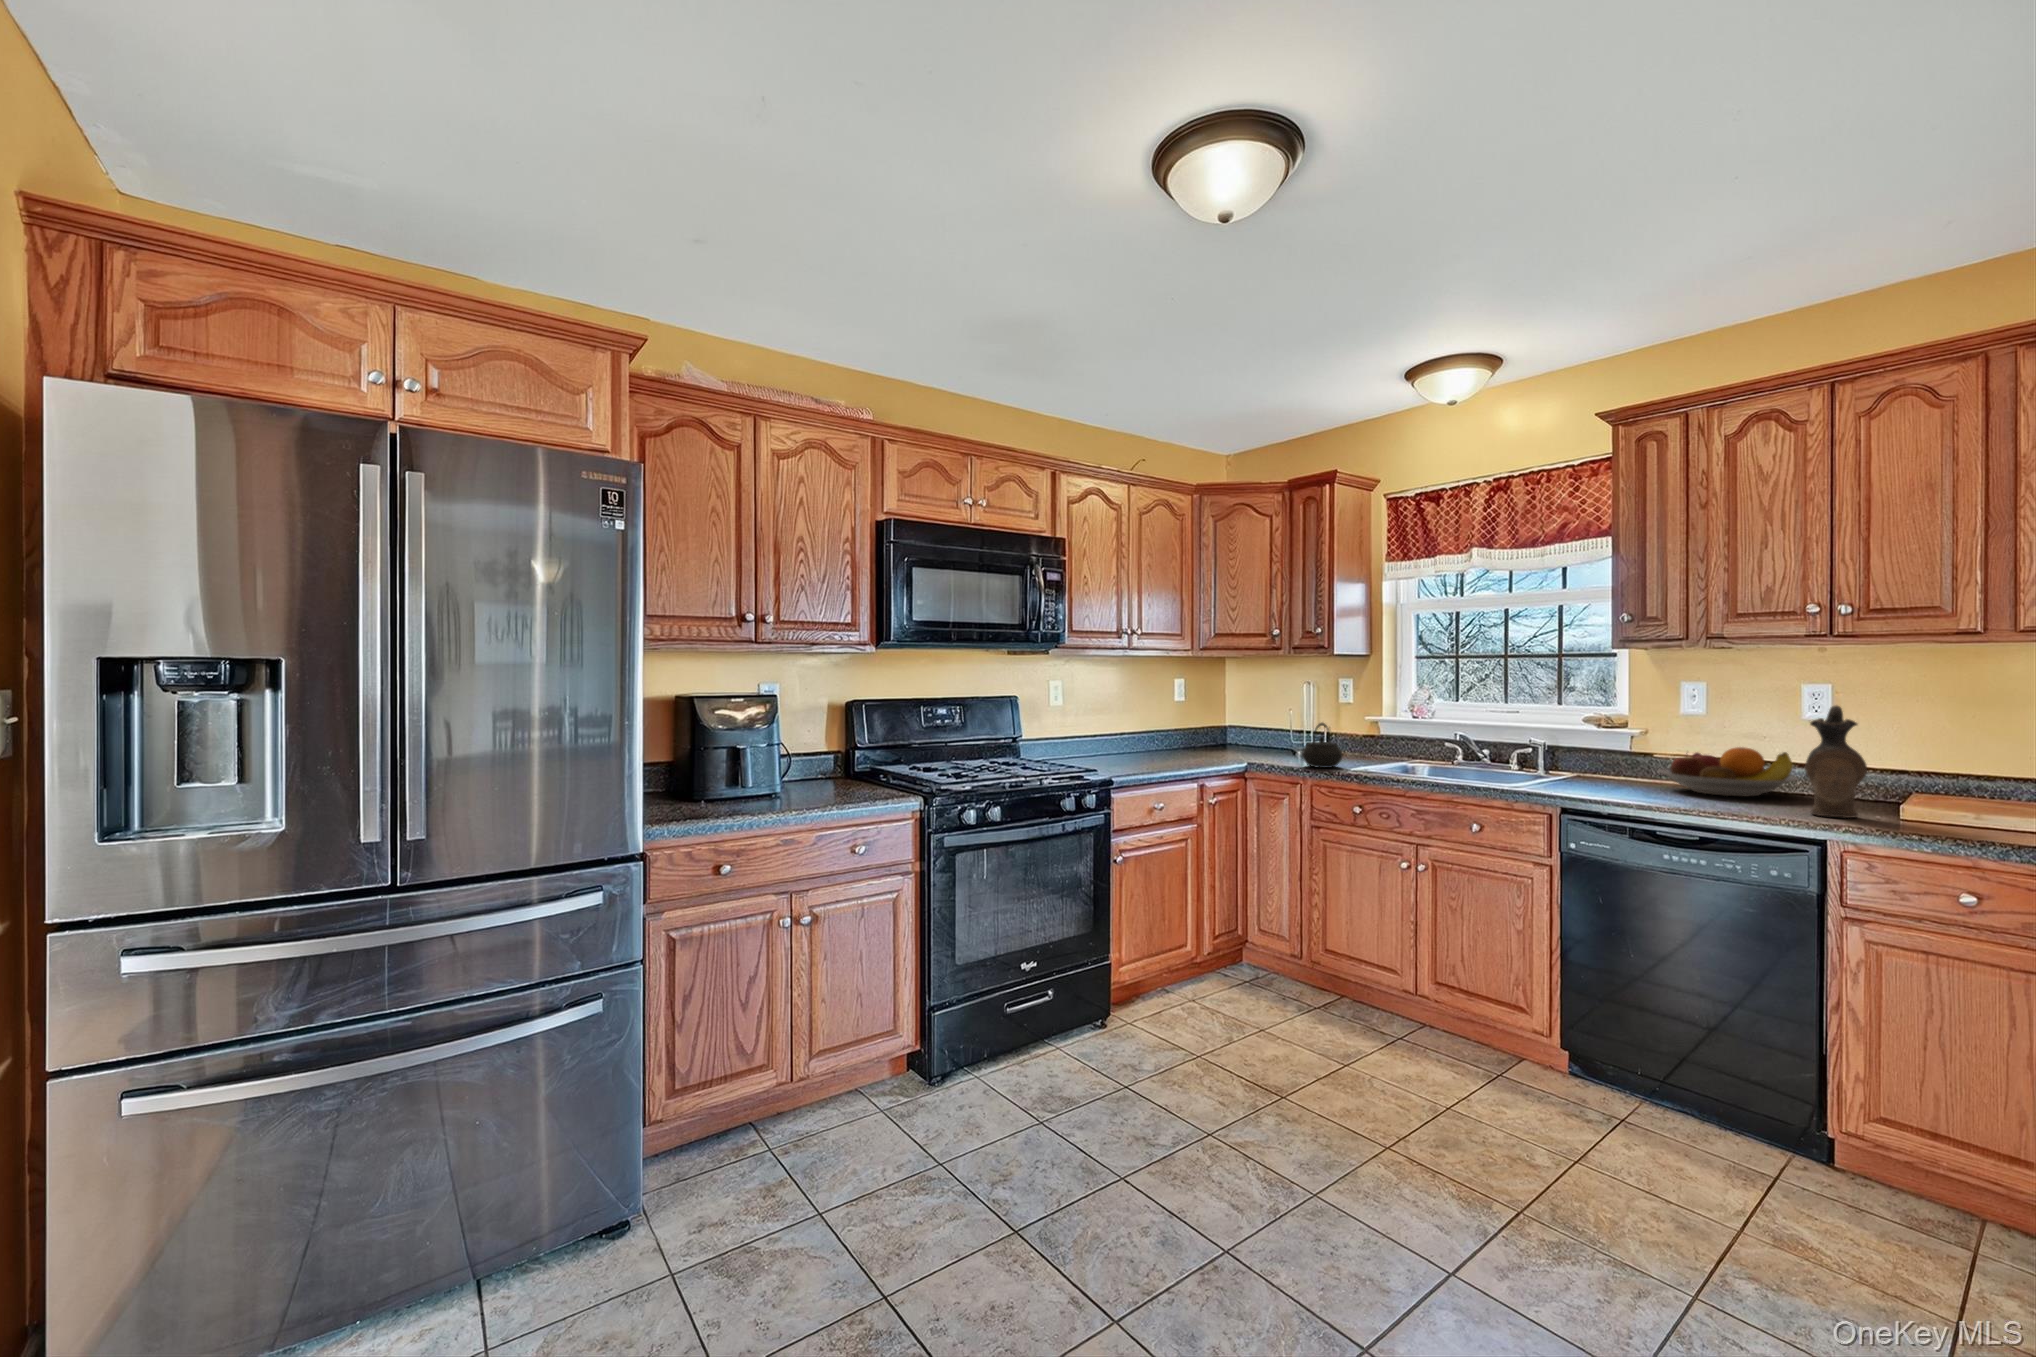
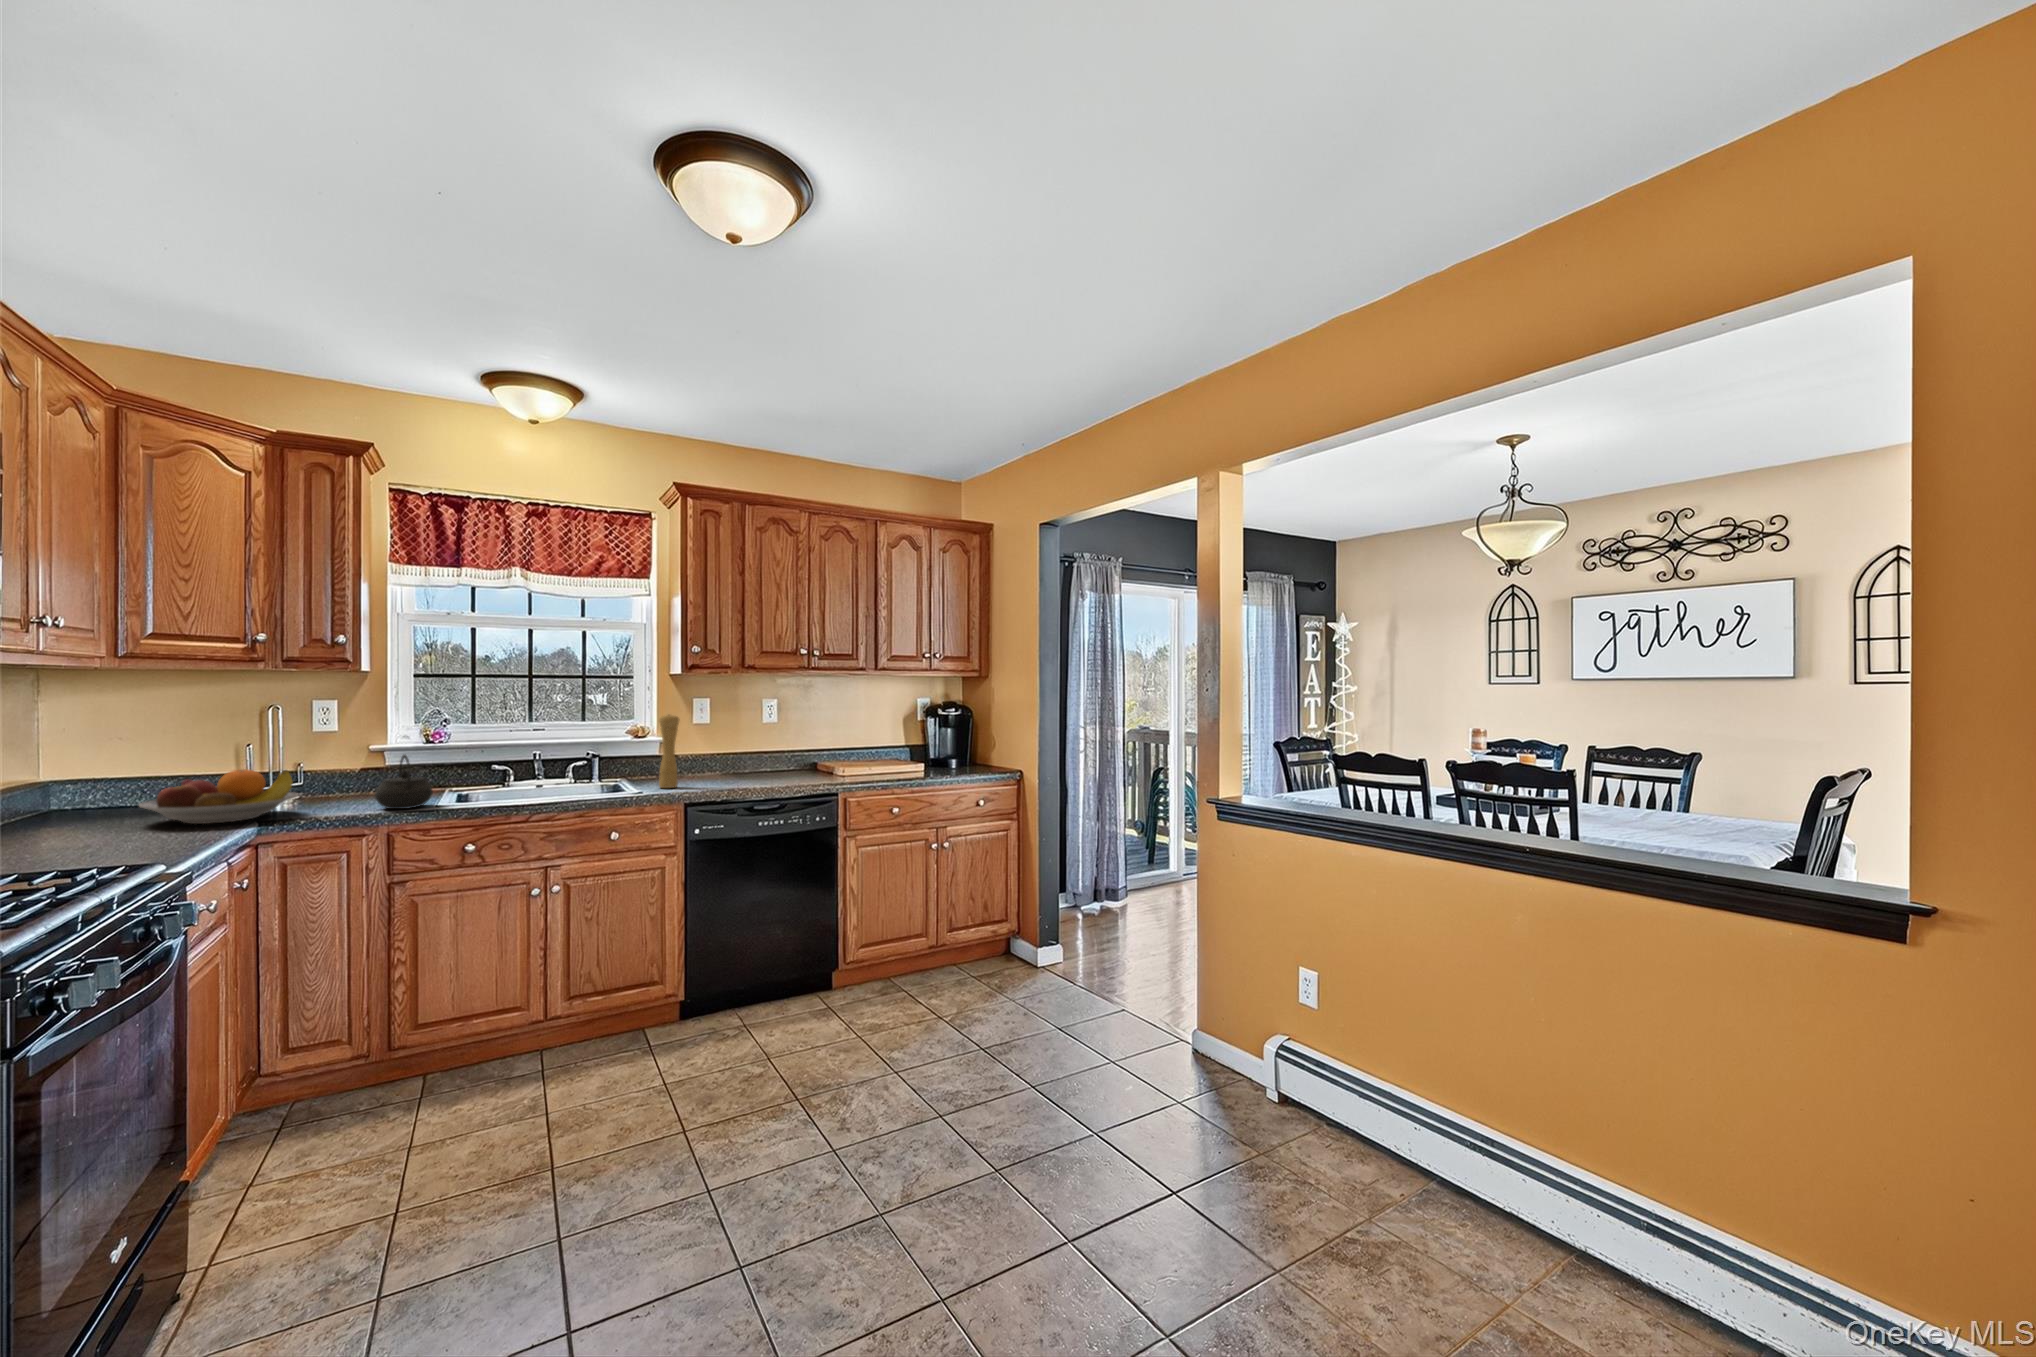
pepper mill: none [1560,698,1587,788] -> present [659,715,680,788]
ceramic pitcher: present [1805,706,1867,818] -> none [817,713,847,782]
fruit bowl: present [1658,747,1797,796] -> present [139,769,297,824]

